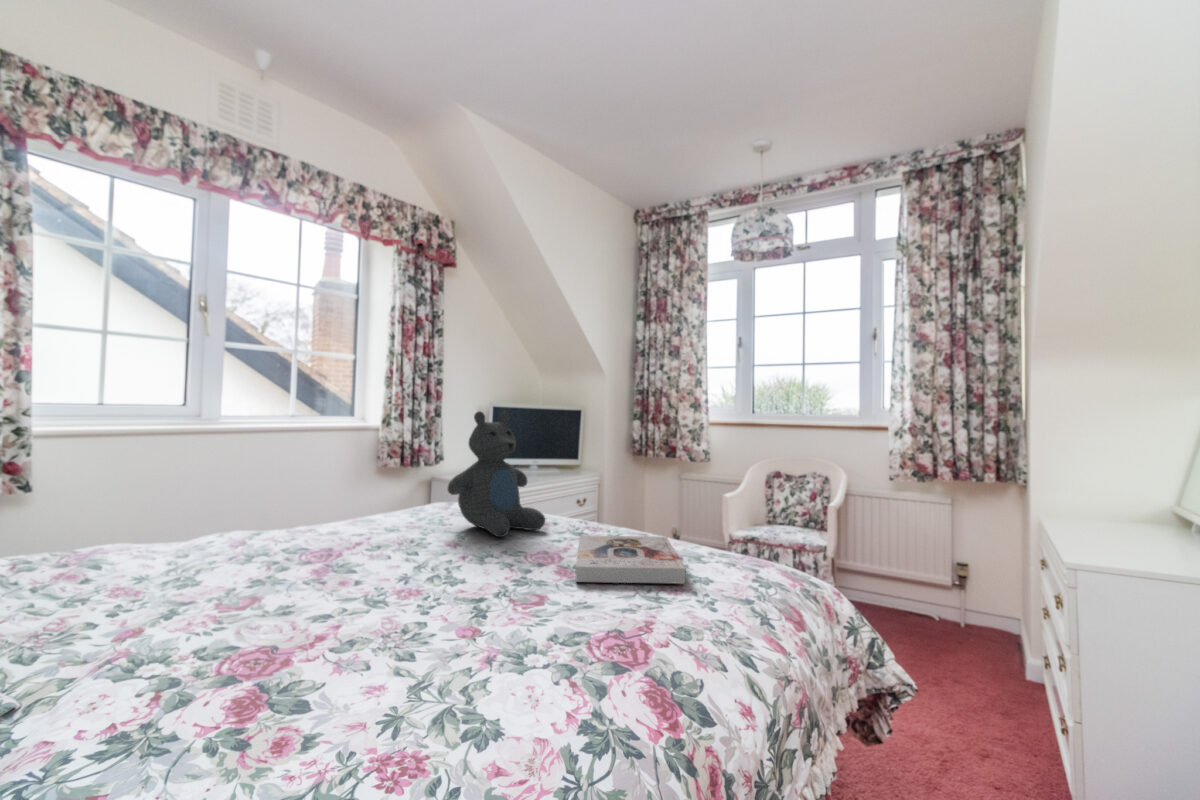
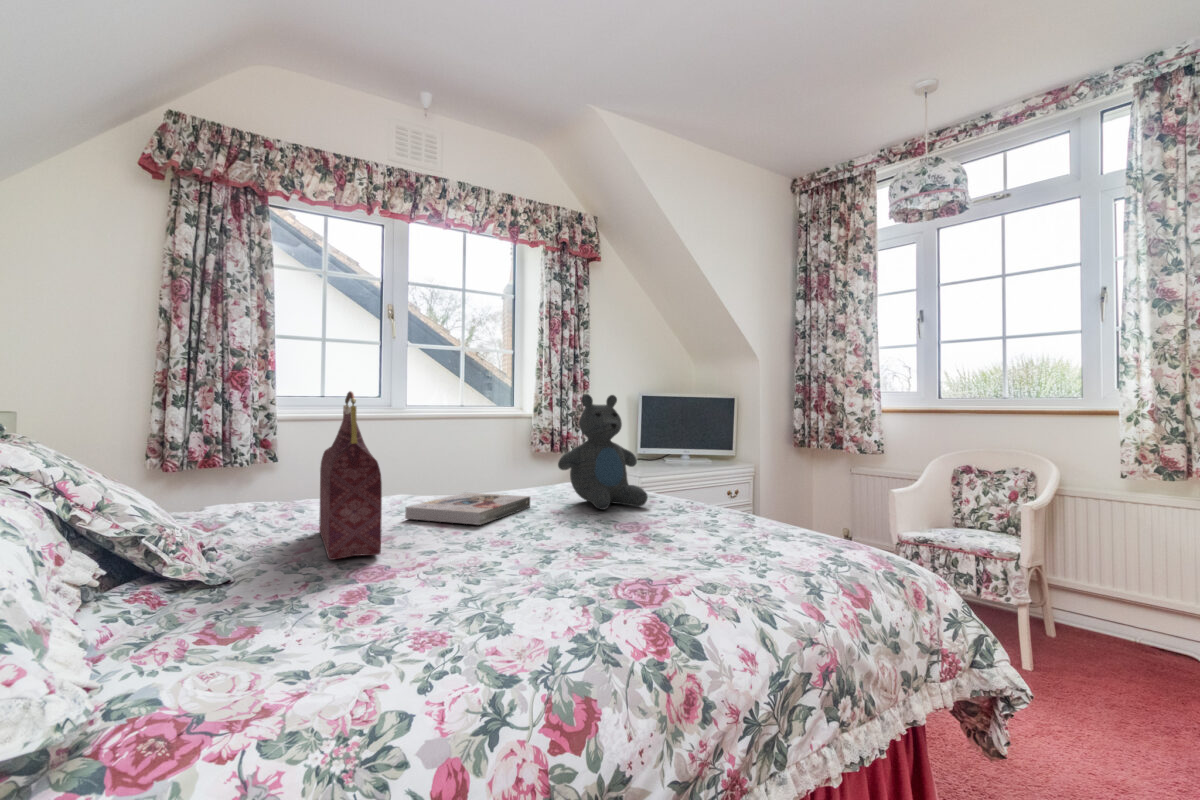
handbag: none [141,411,260,648] -> present [319,391,382,560]
book: present [575,535,685,584] -> present [405,492,530,525]

